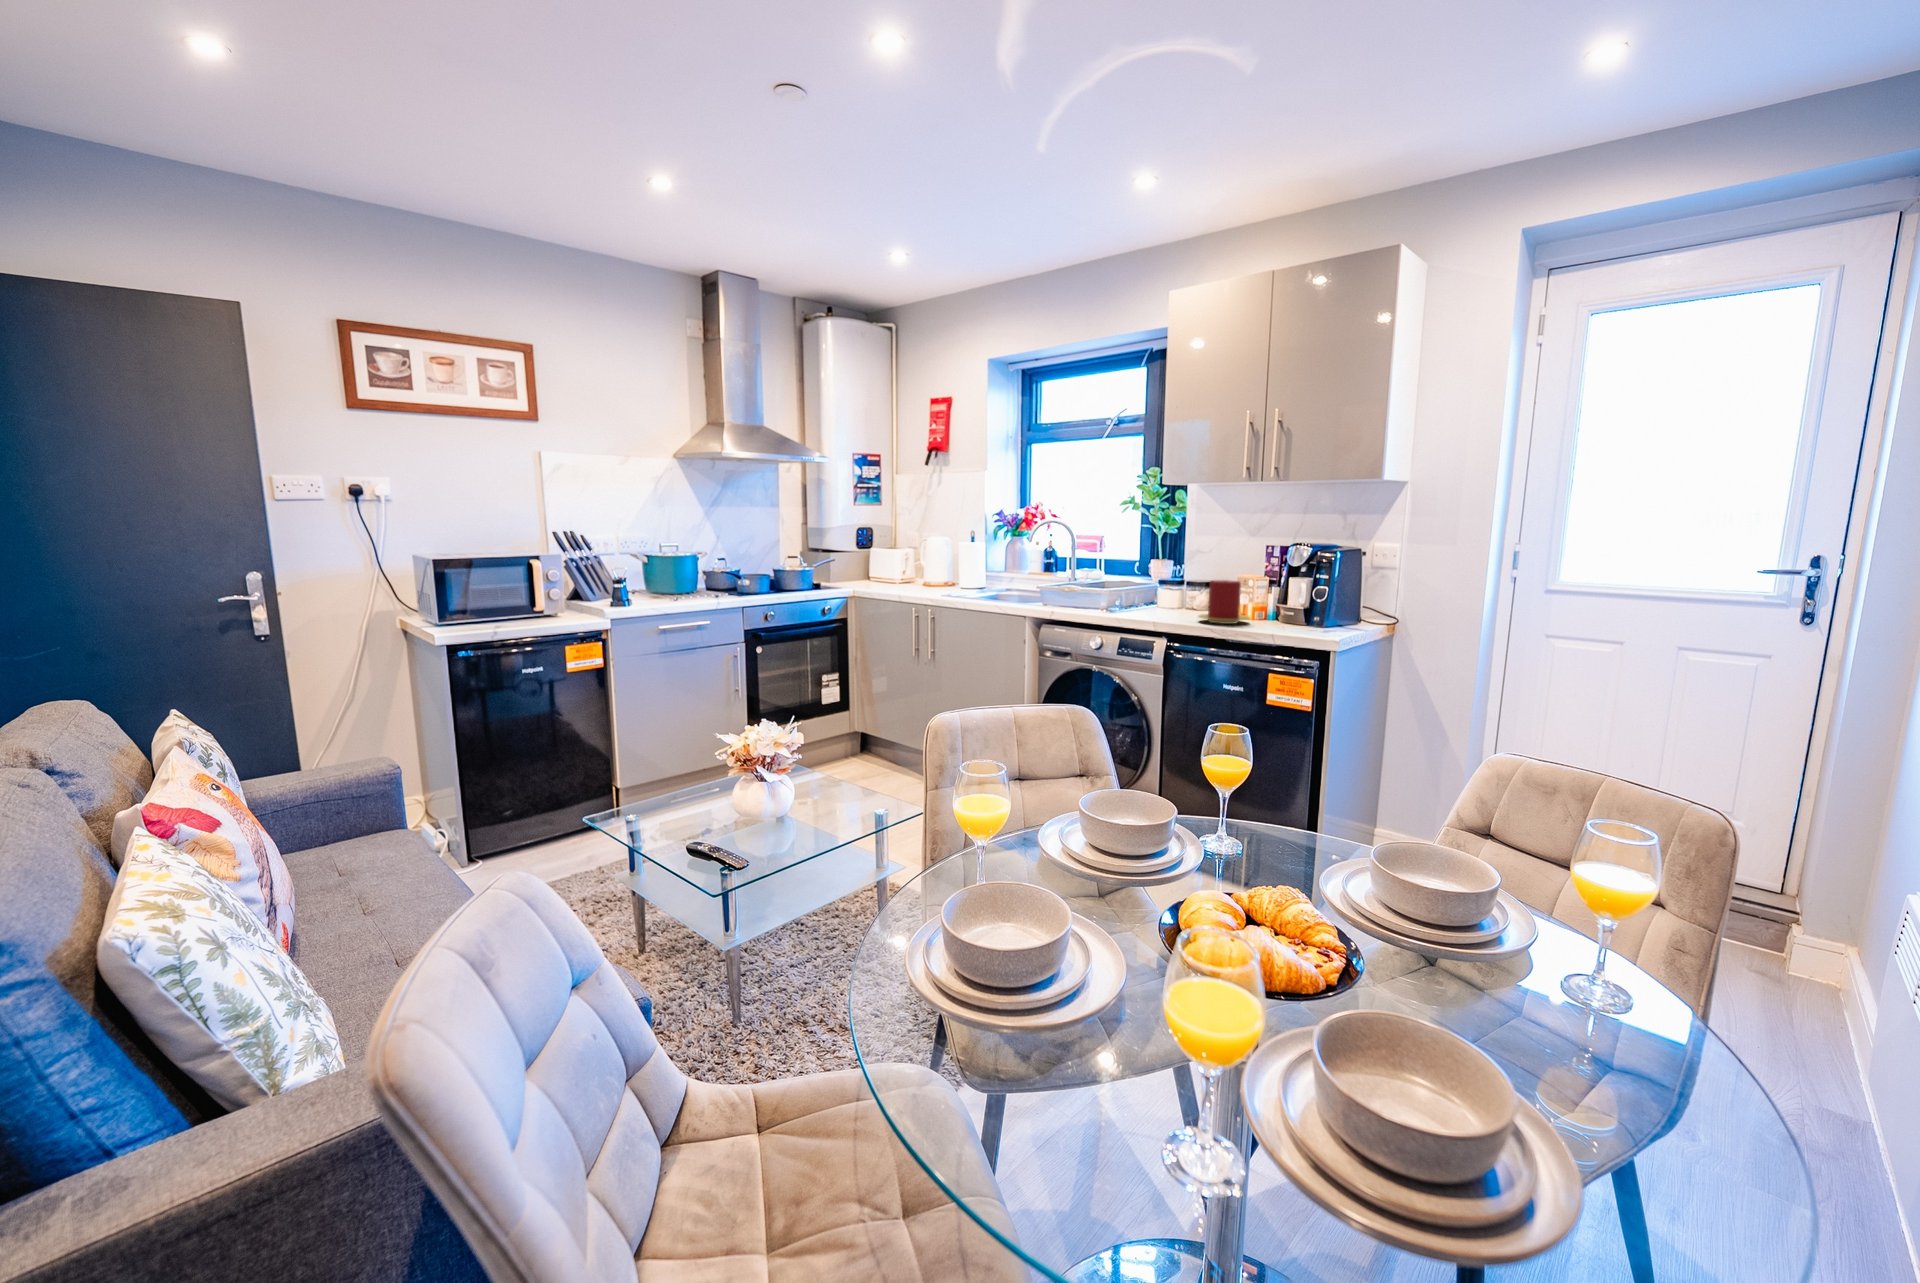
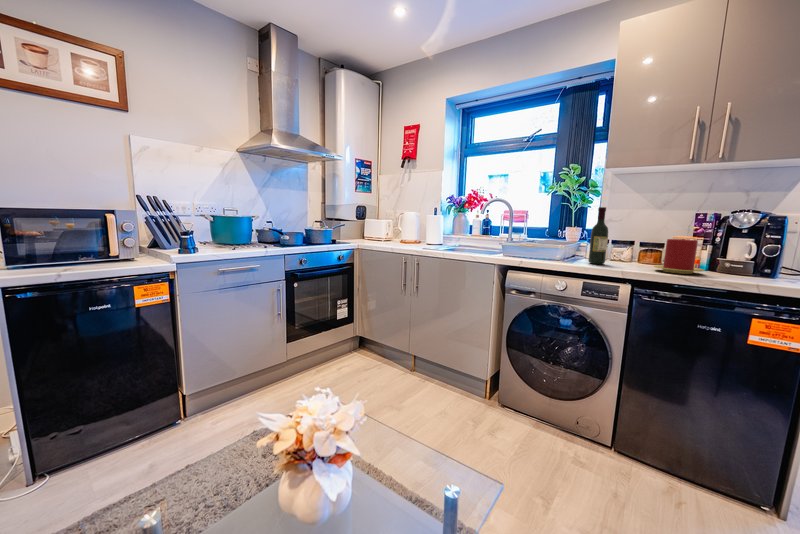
wine bottle: none [1139,538,1160,614] -> present [588,207,608,264]

